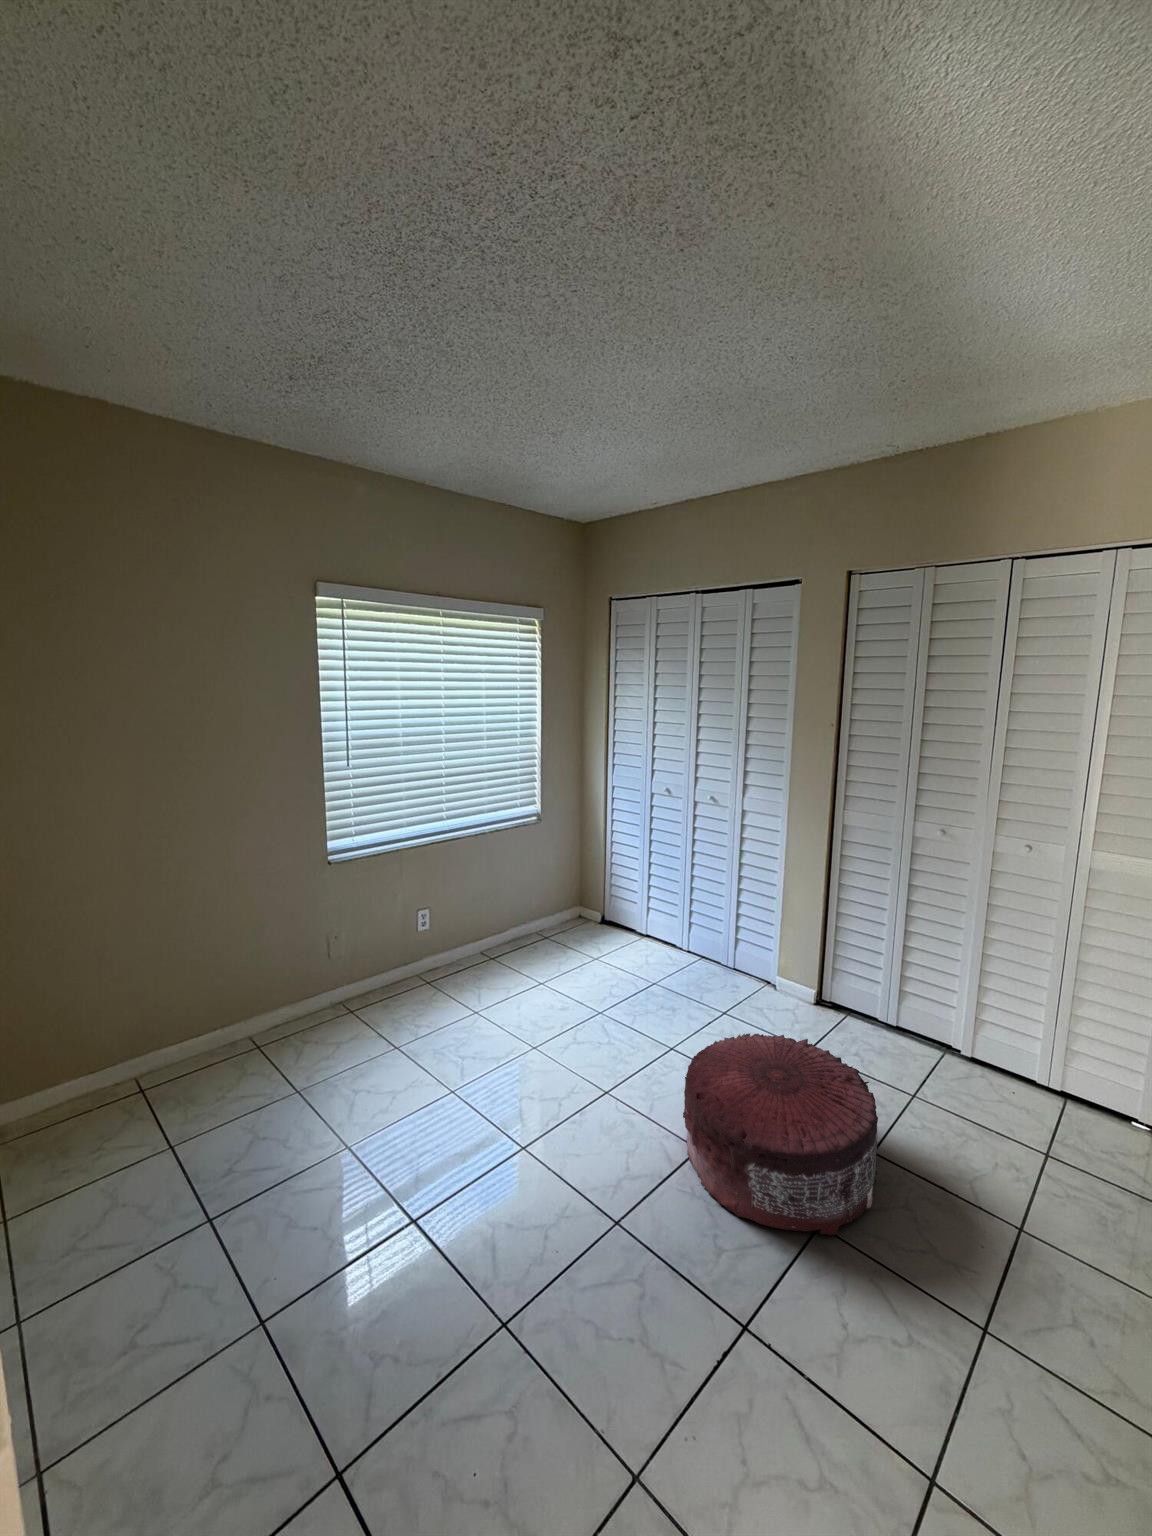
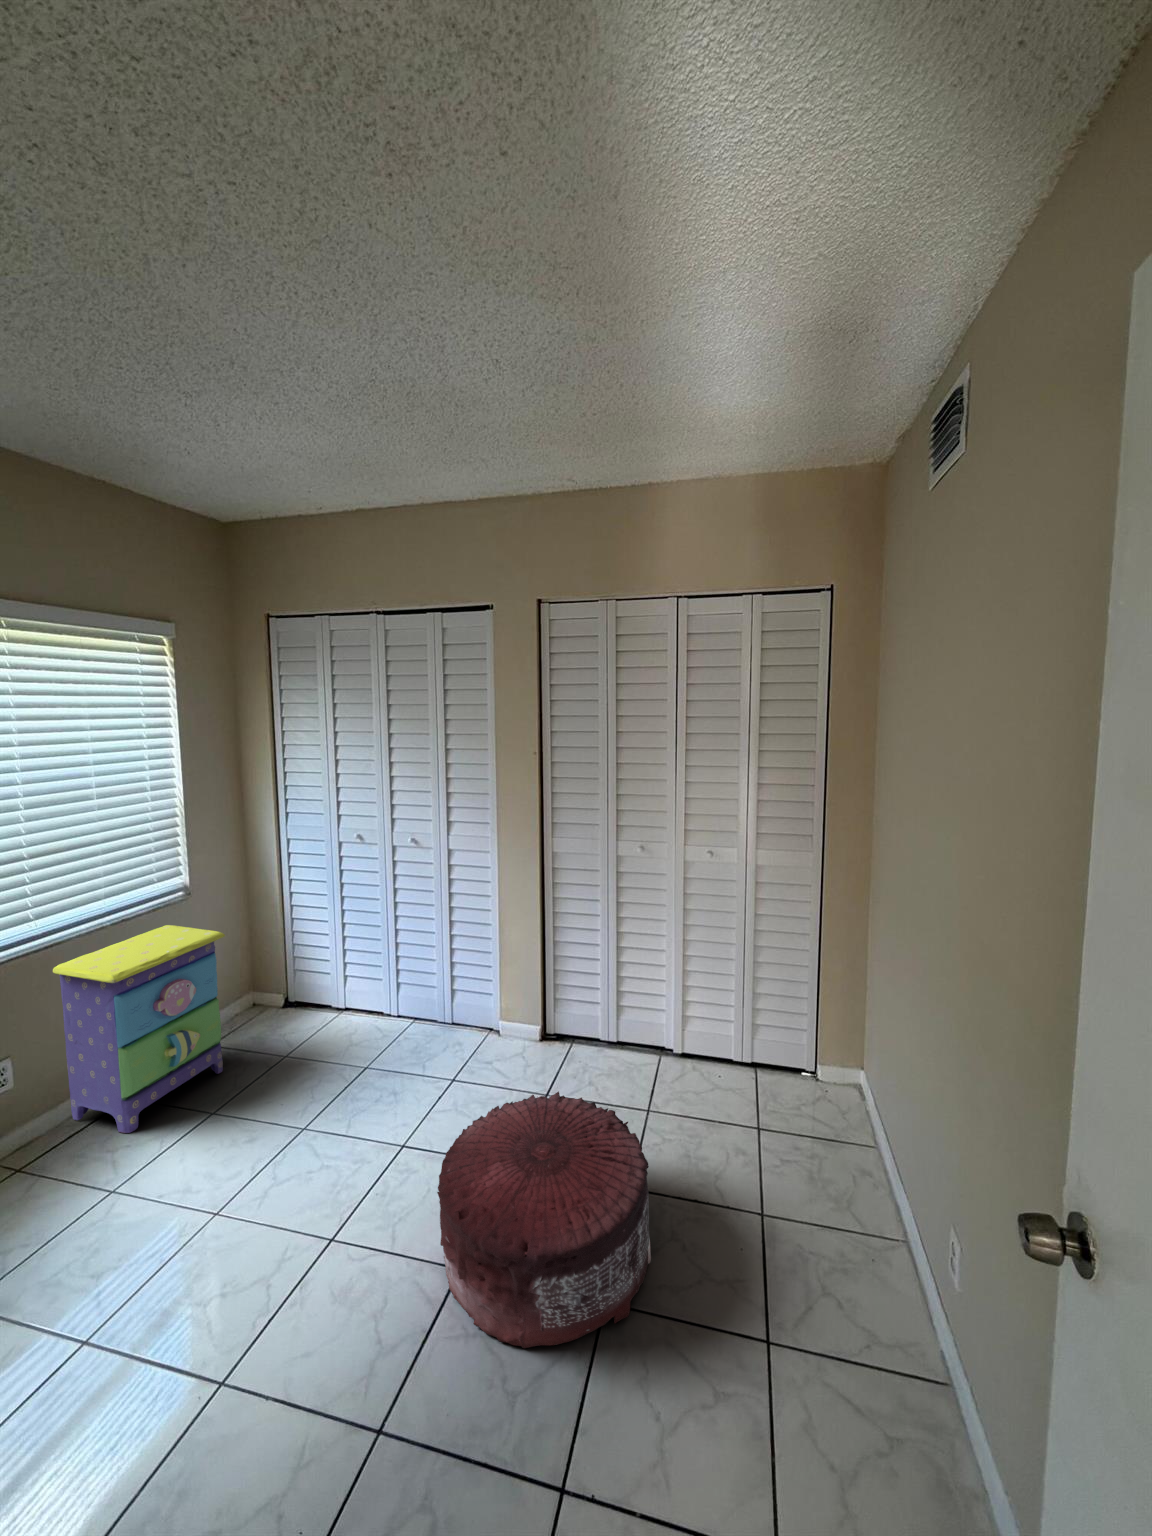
nightstand: none [456,840,561,980] -> present [53,925,225,1133]

